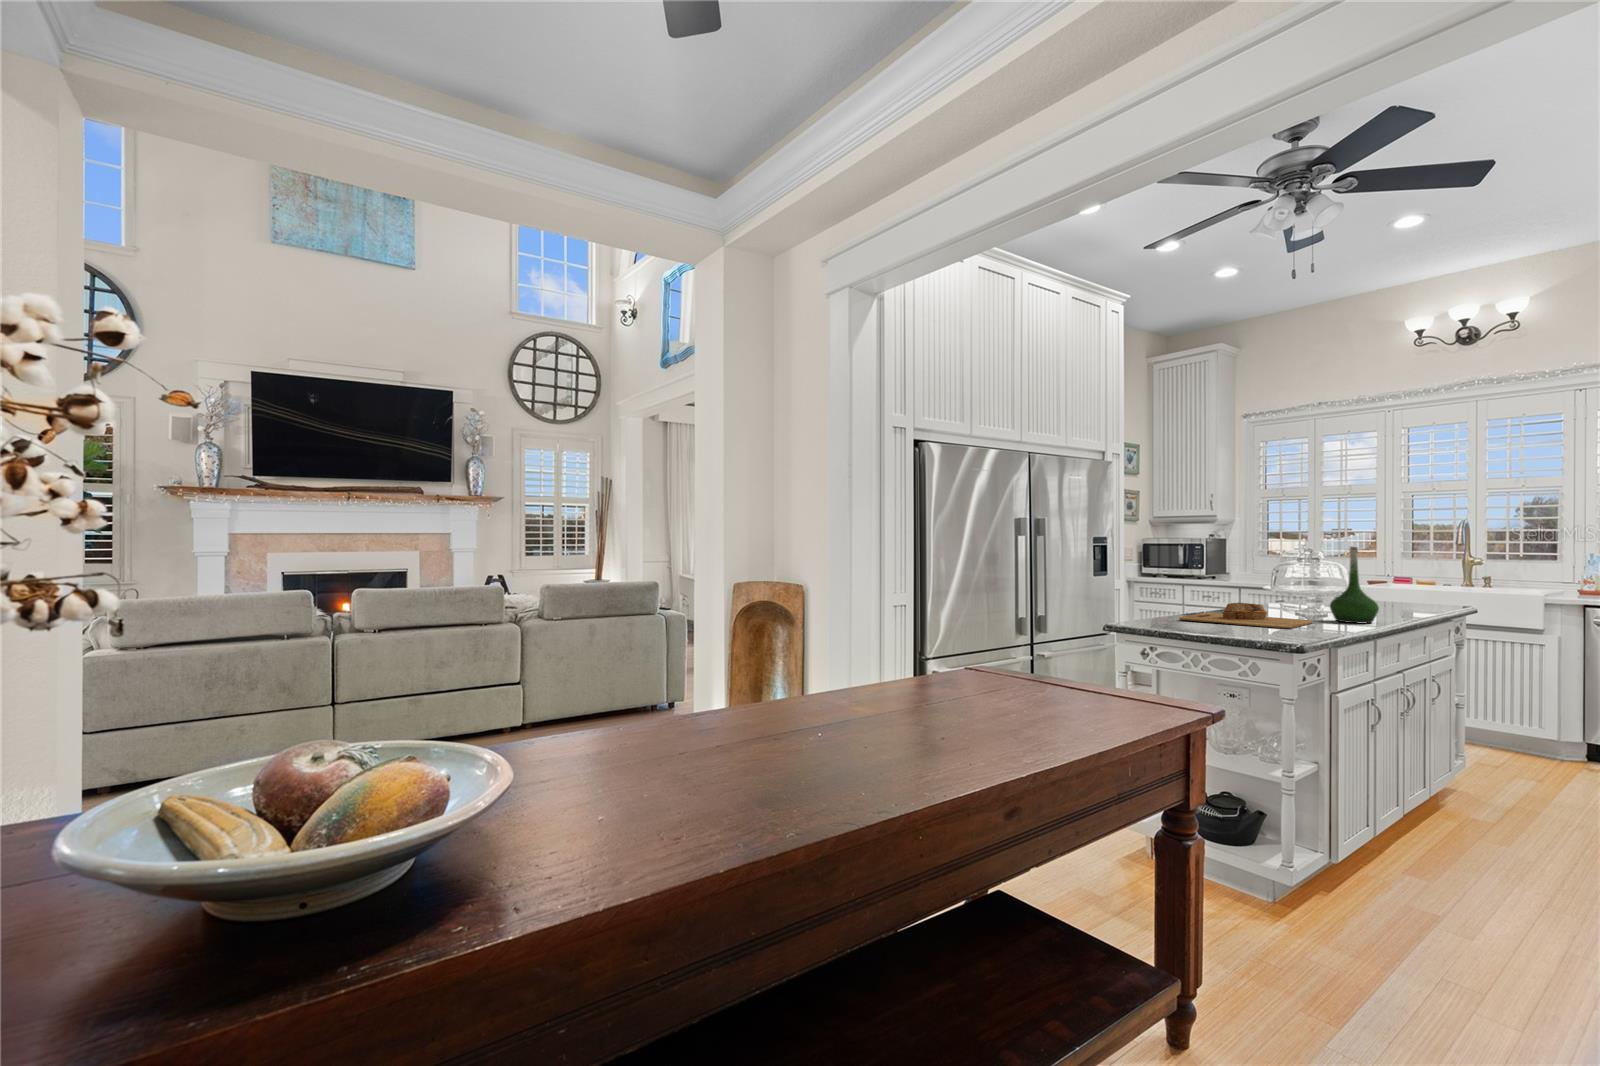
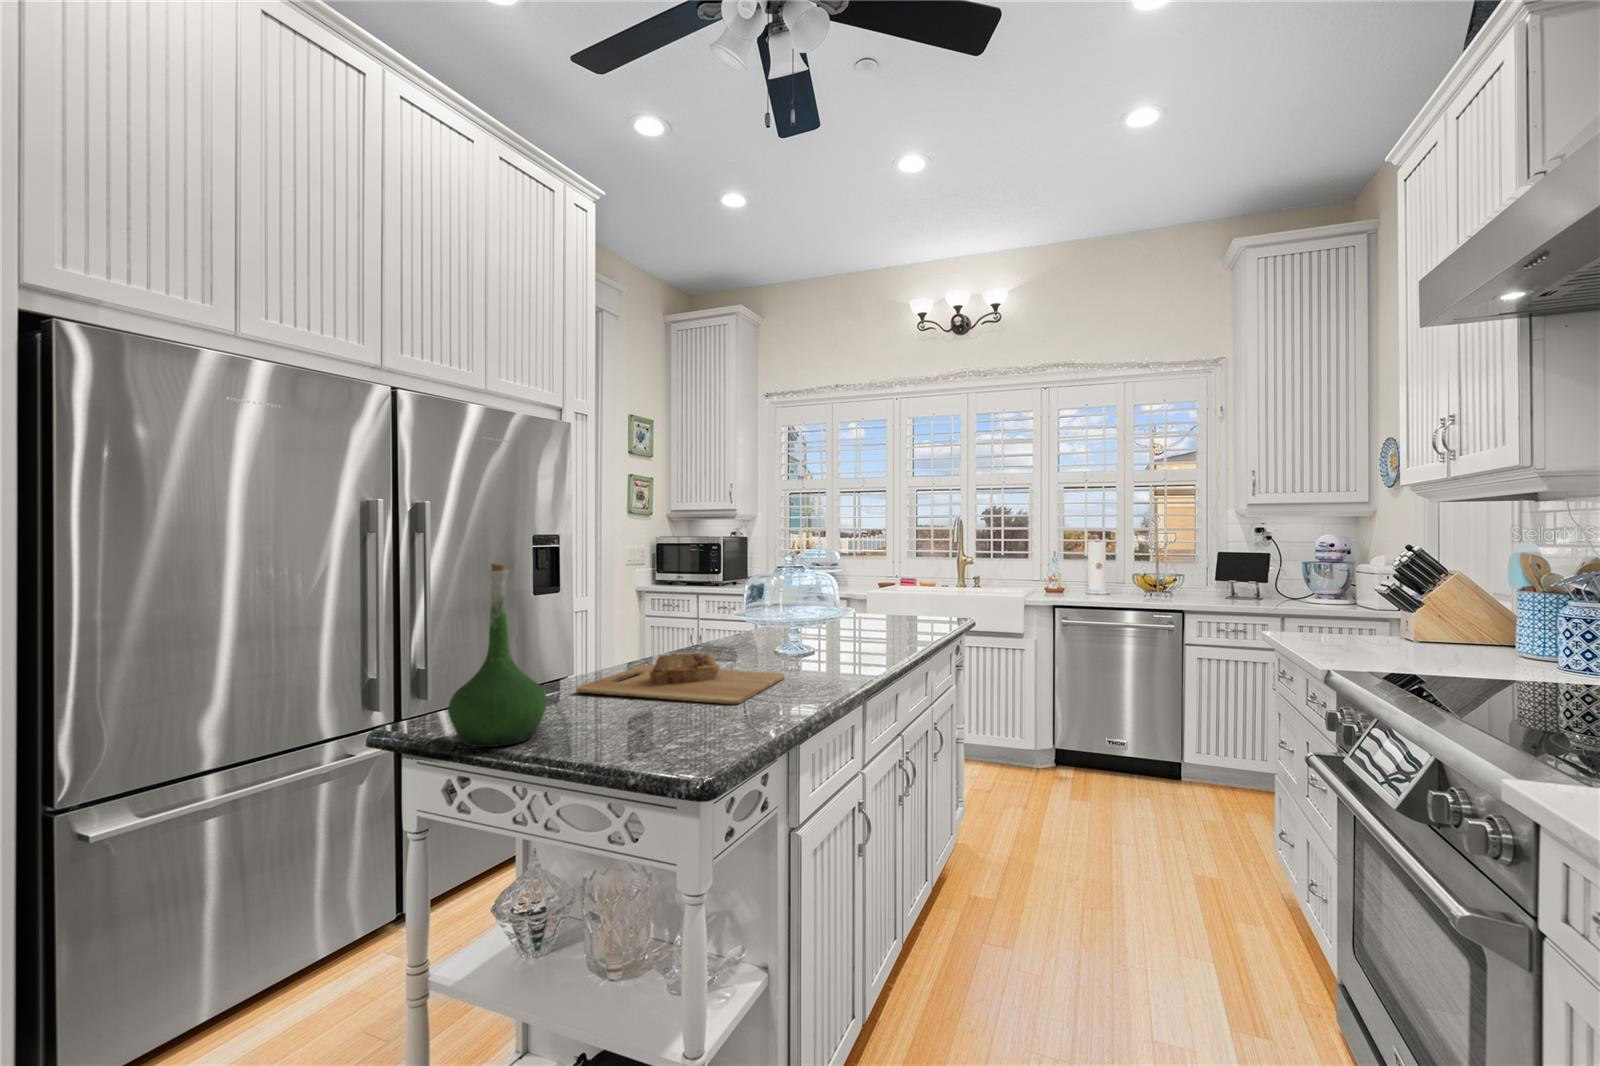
vase: present [1330,547,1379,623] -> present [448,563,547,747]

